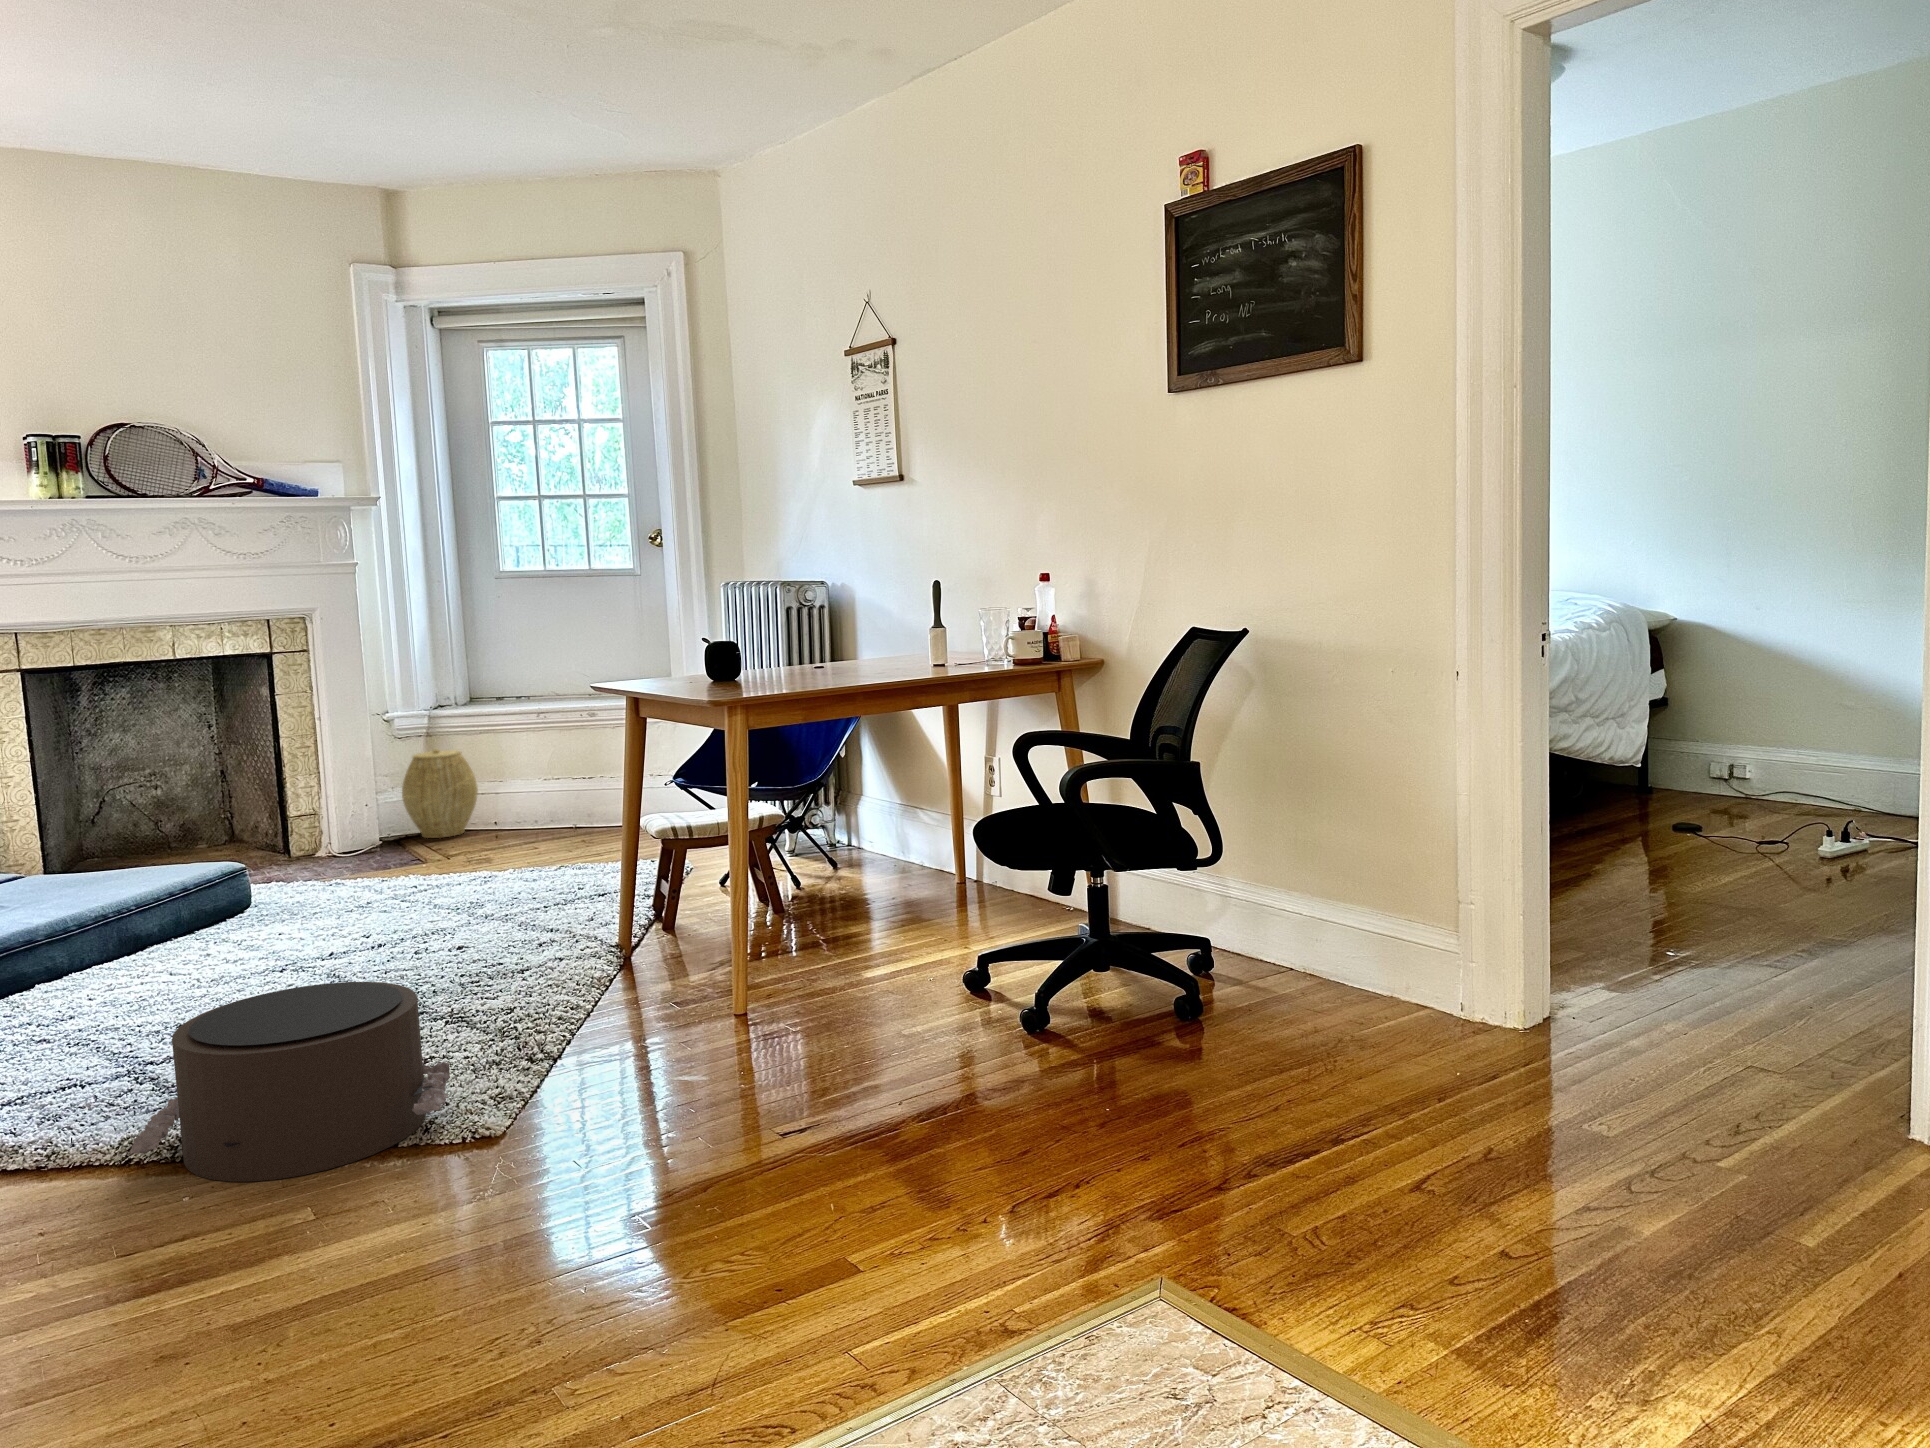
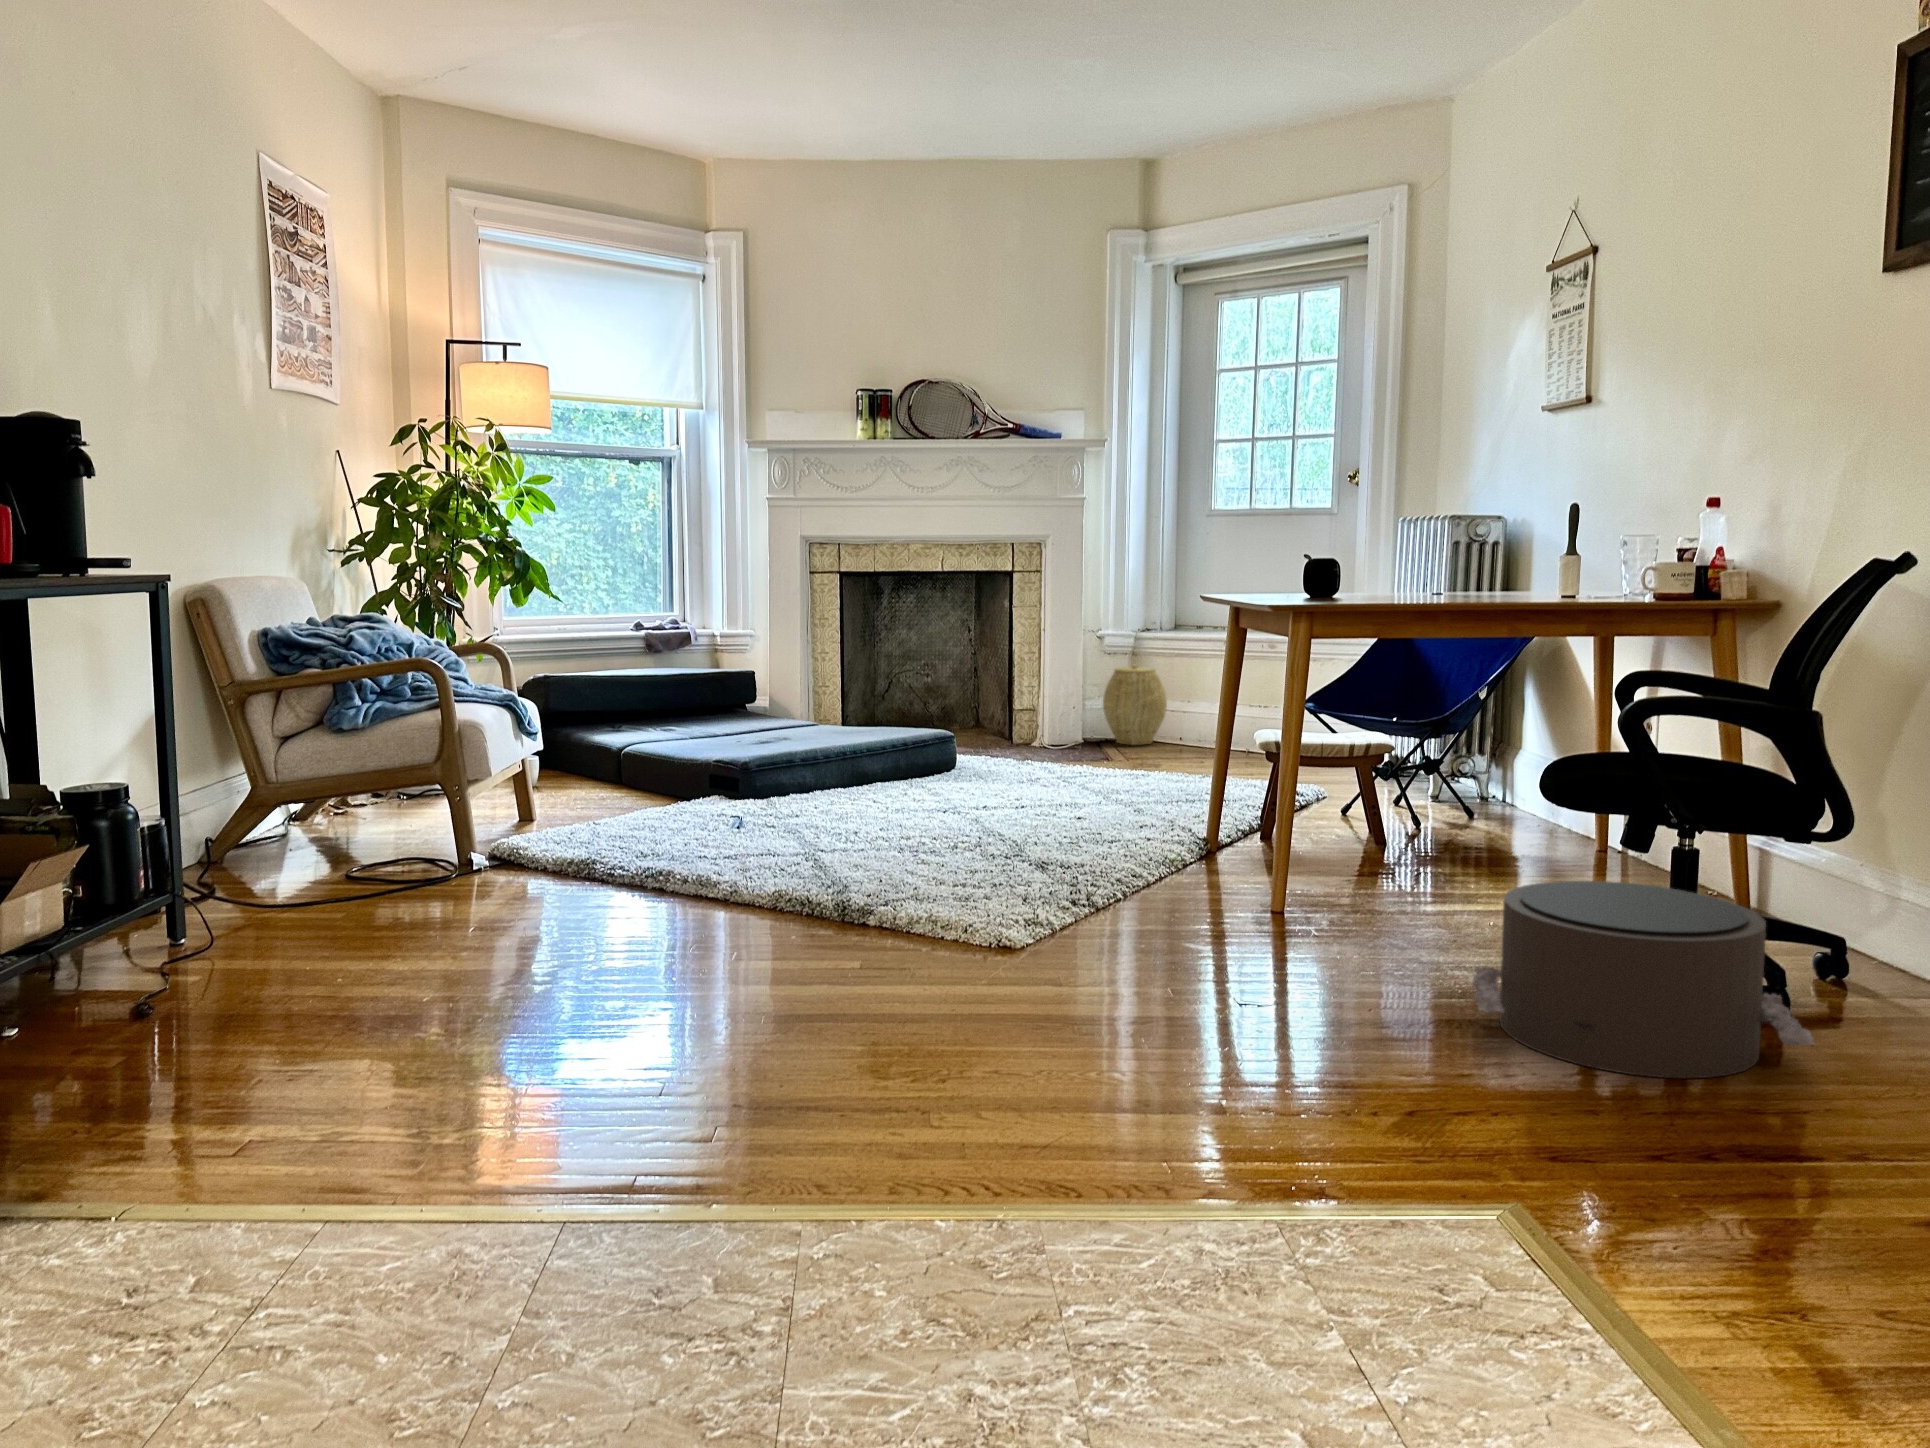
pouf: present [130,982,450,1182] -> present [1473,881,1814,1078]

